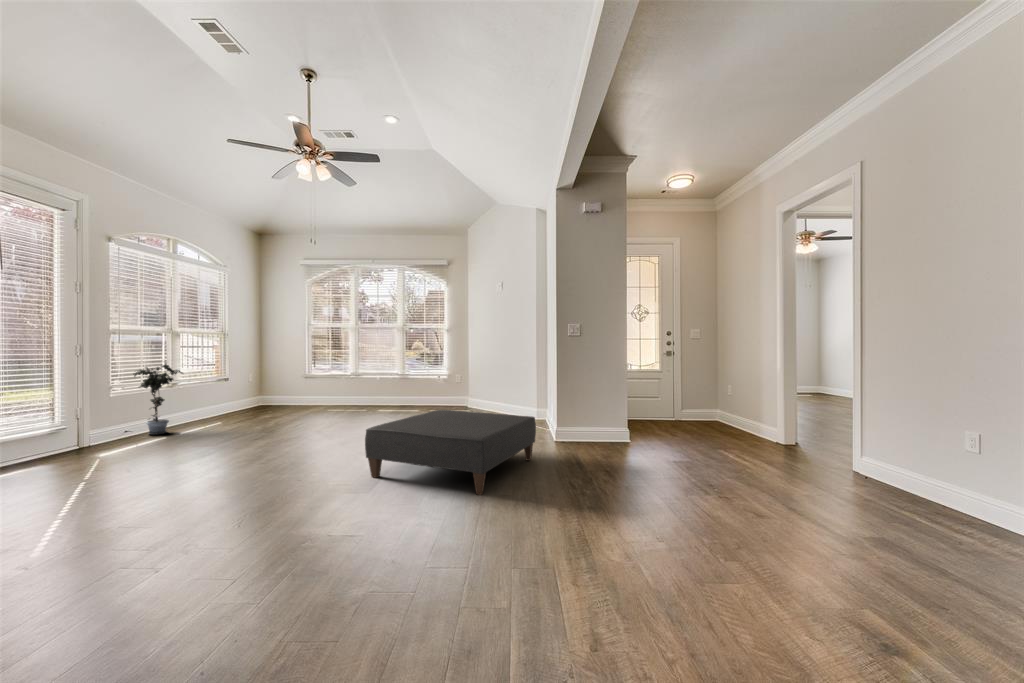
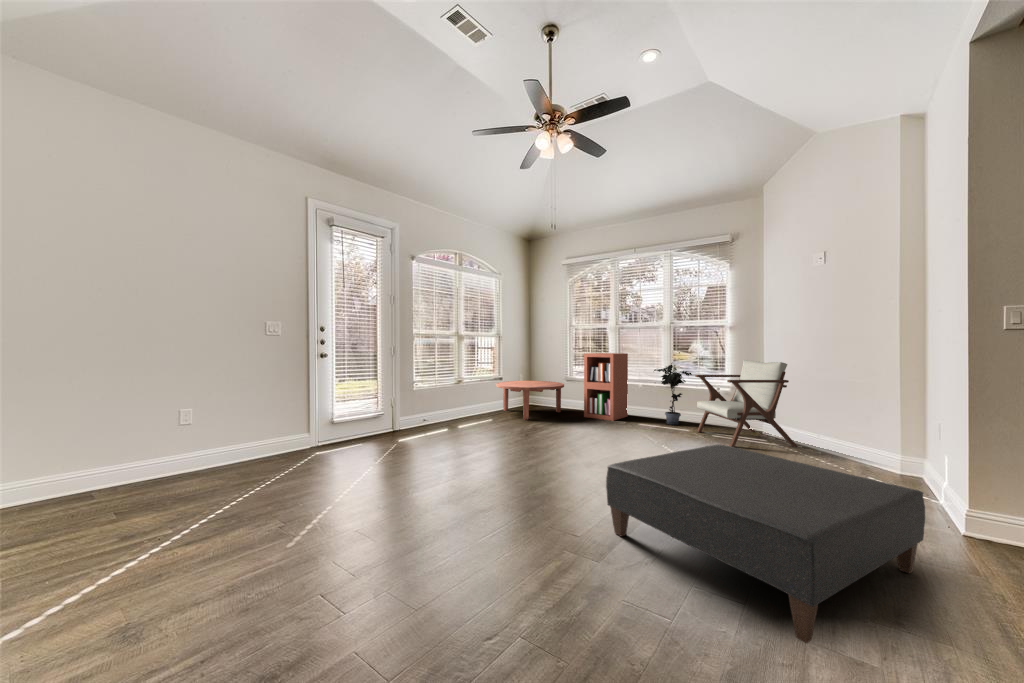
bookshelf: none [324,351,366,411] -> present [584,353,628,421]
lounge chair: none [422,354,489,418] -> present [695,360,797,447]
potted plant: present [134,362,182,435] -> present [654,363,692,425]
coffee table: none [222,380,303,419] -> present [496,381,564,420]

